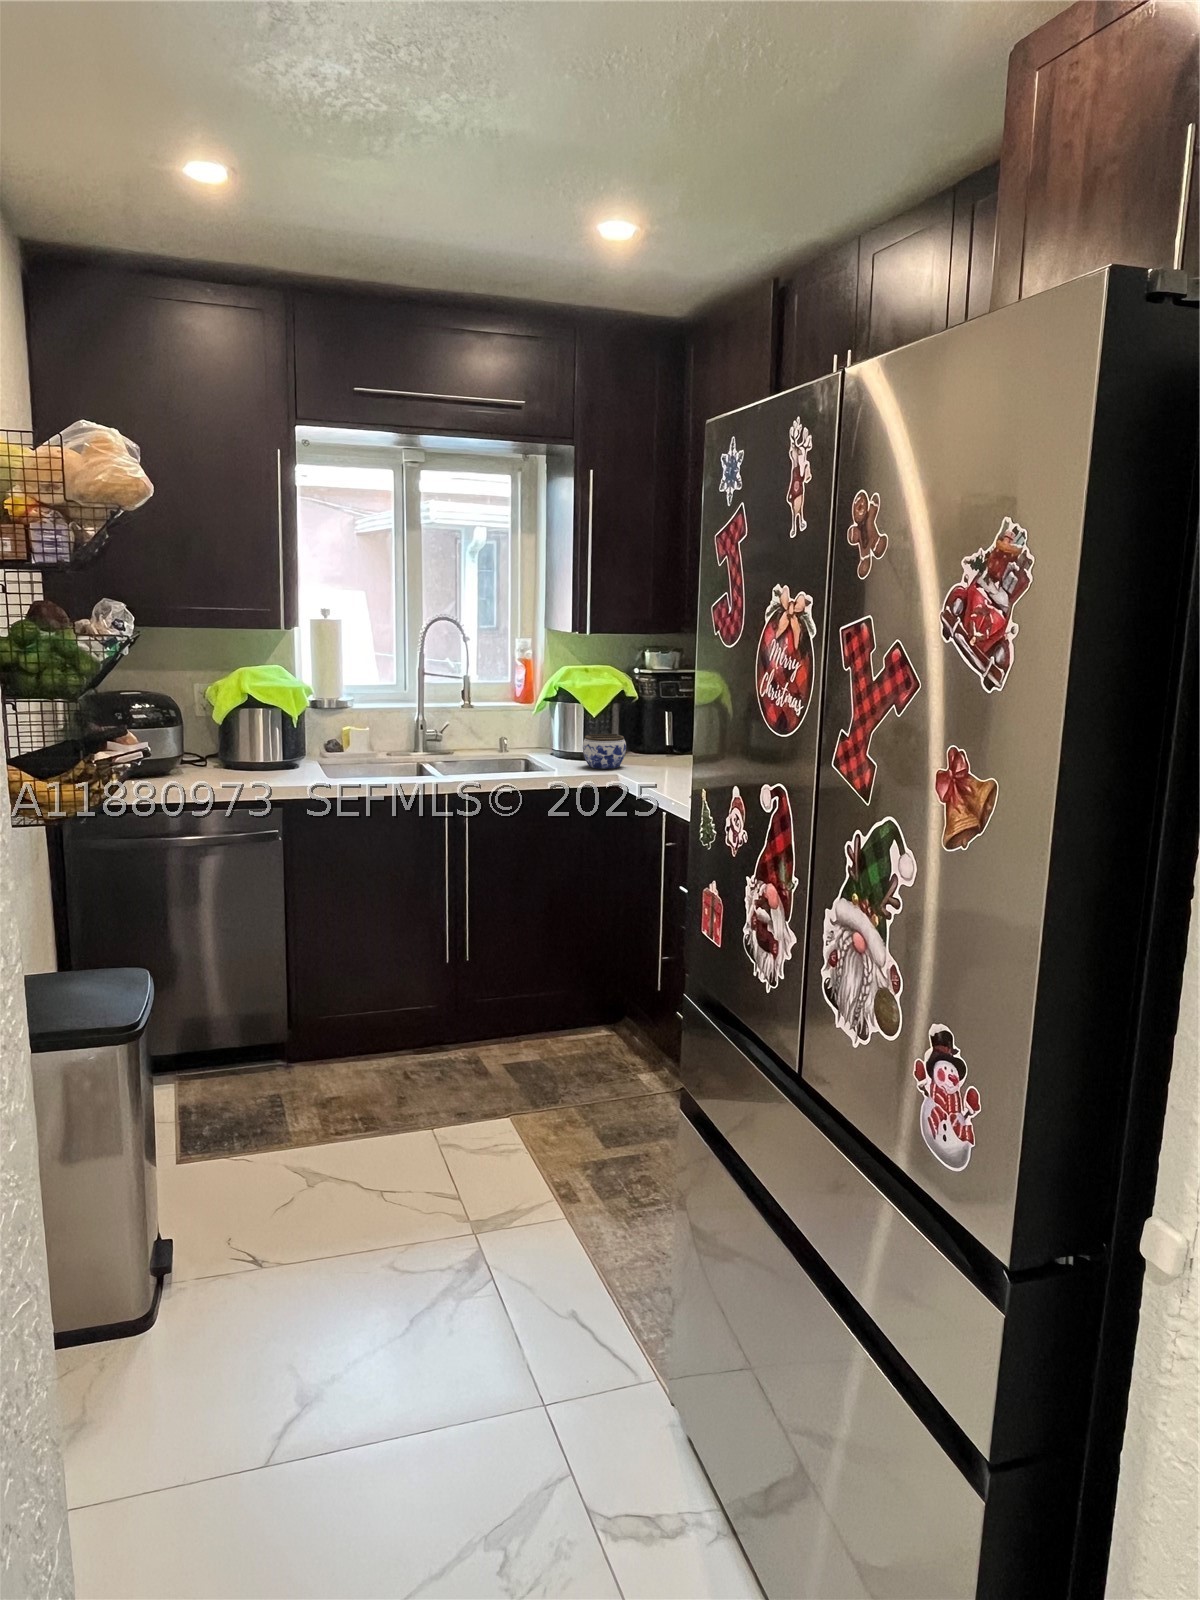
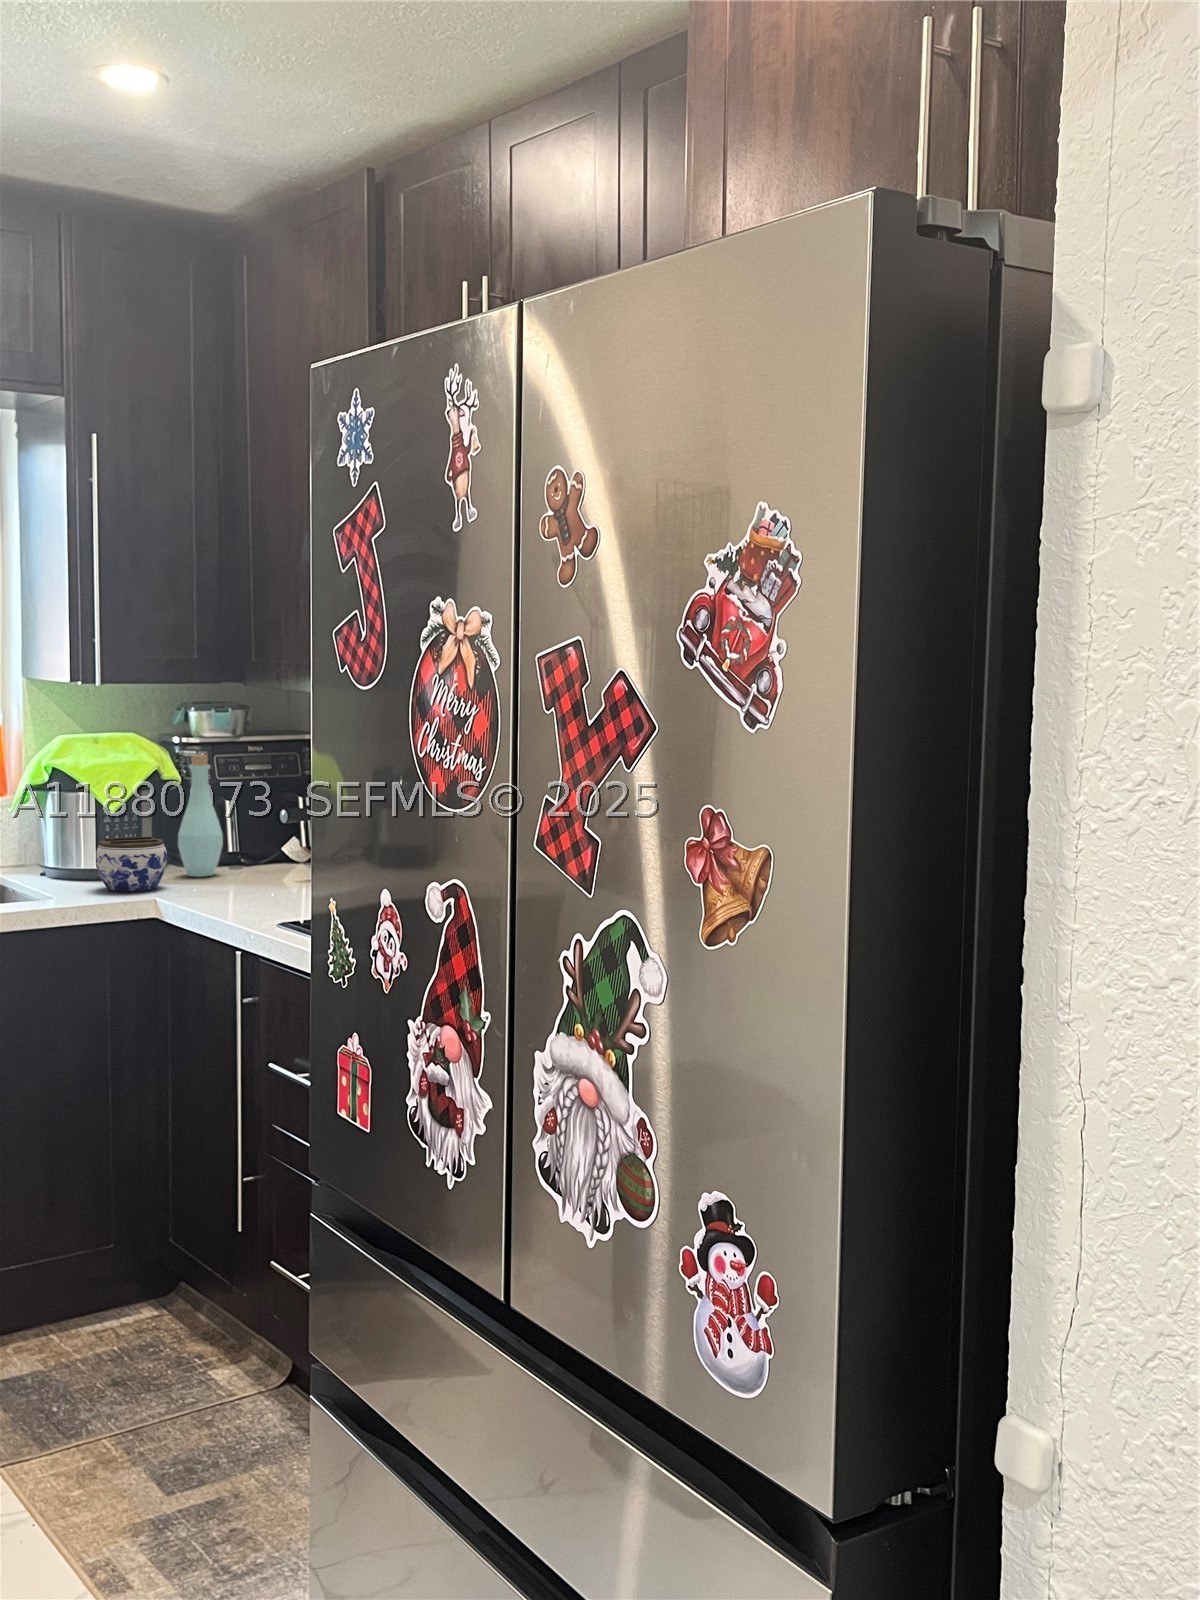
bottle: none [634,682,663,761] -> present [178,755,223,877]

